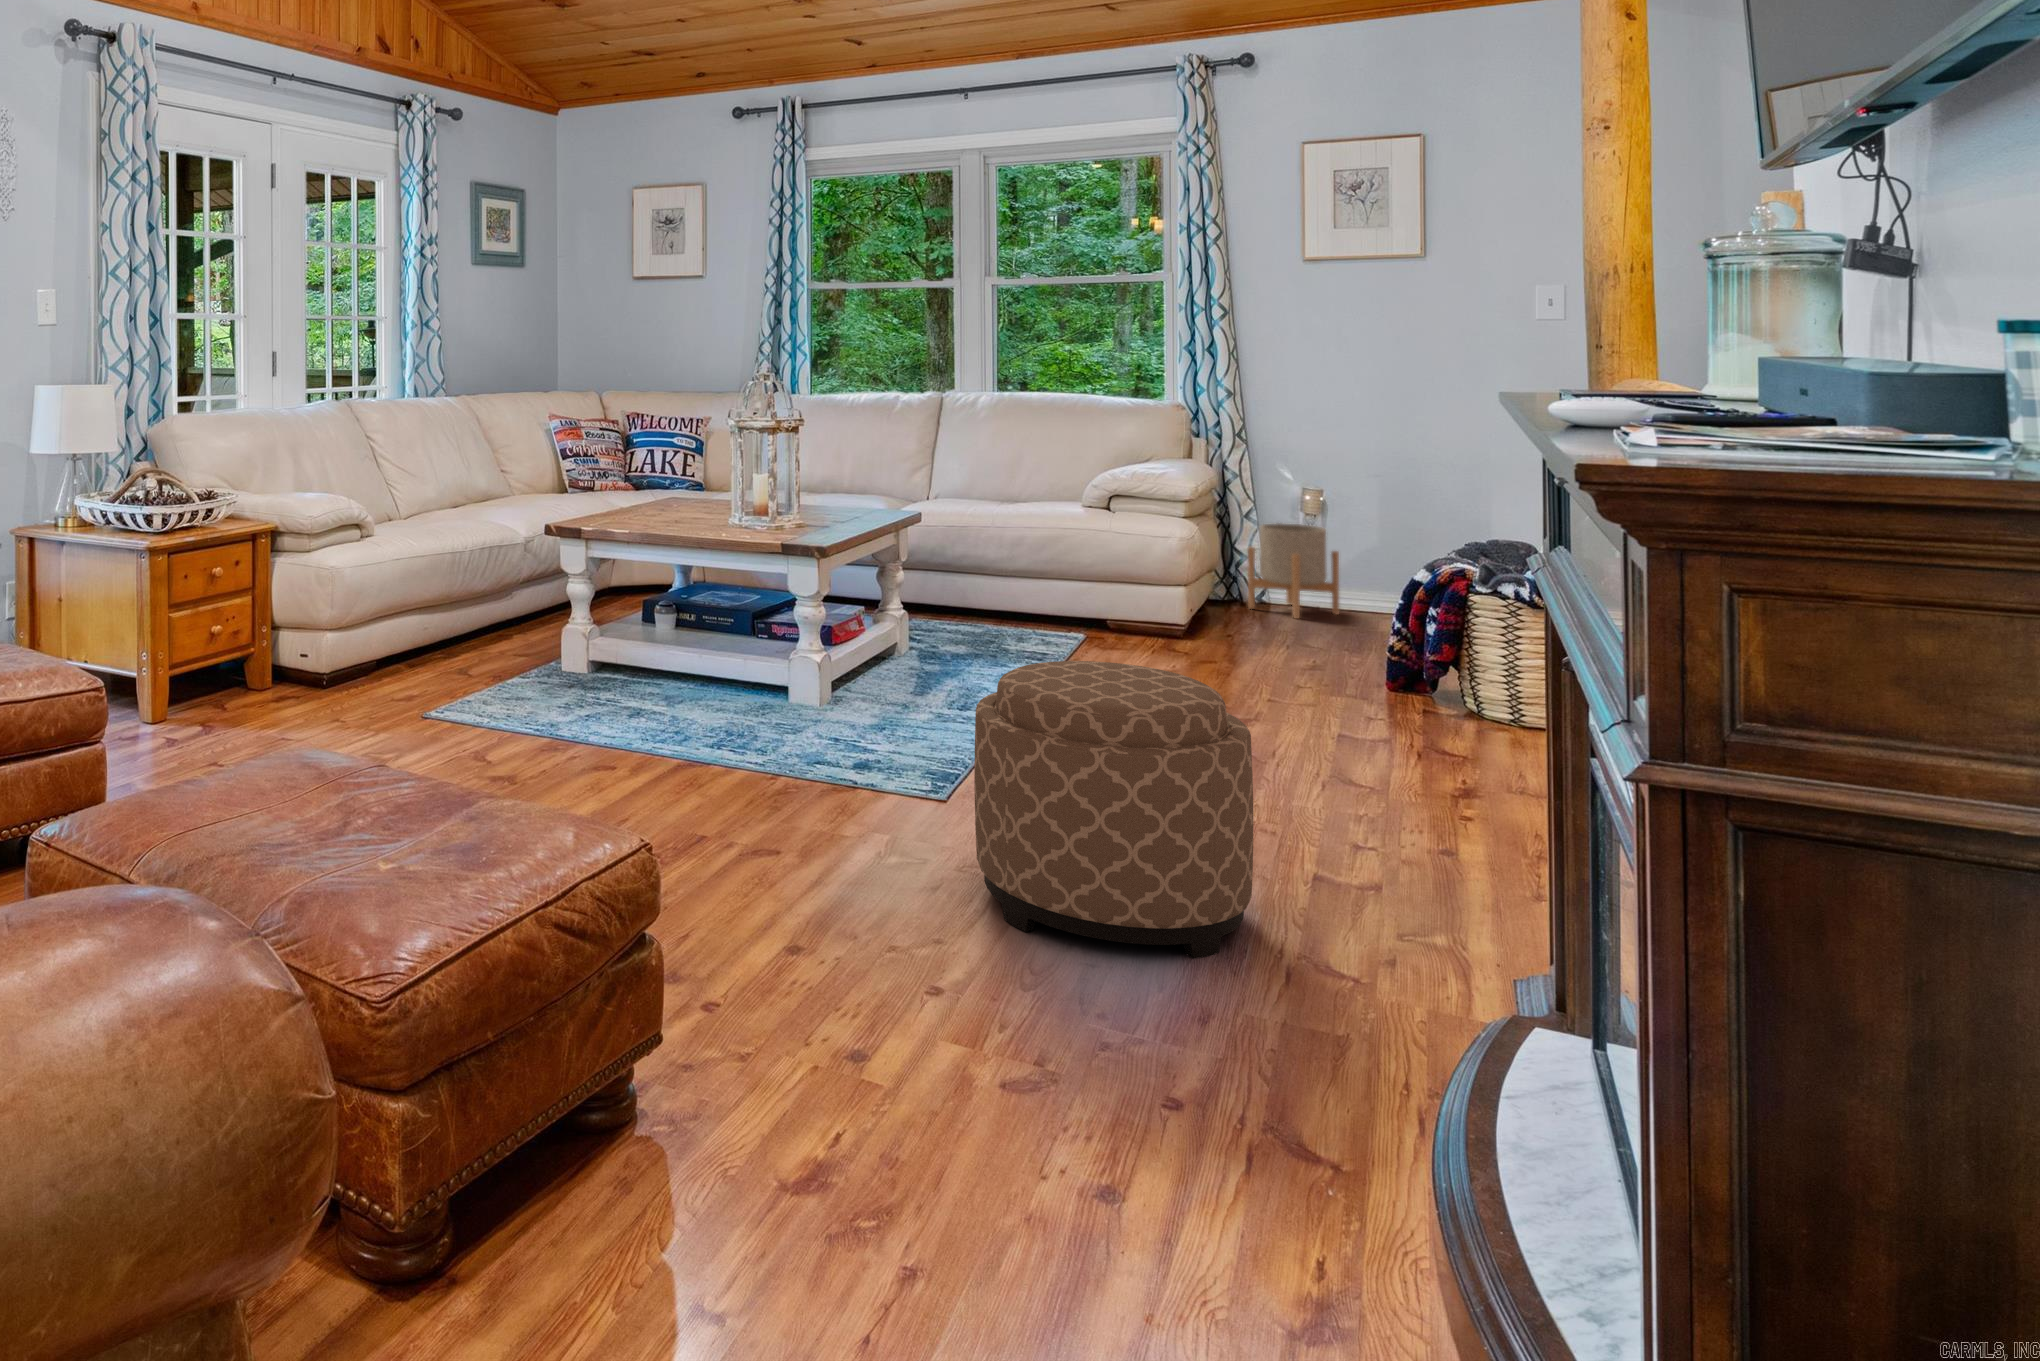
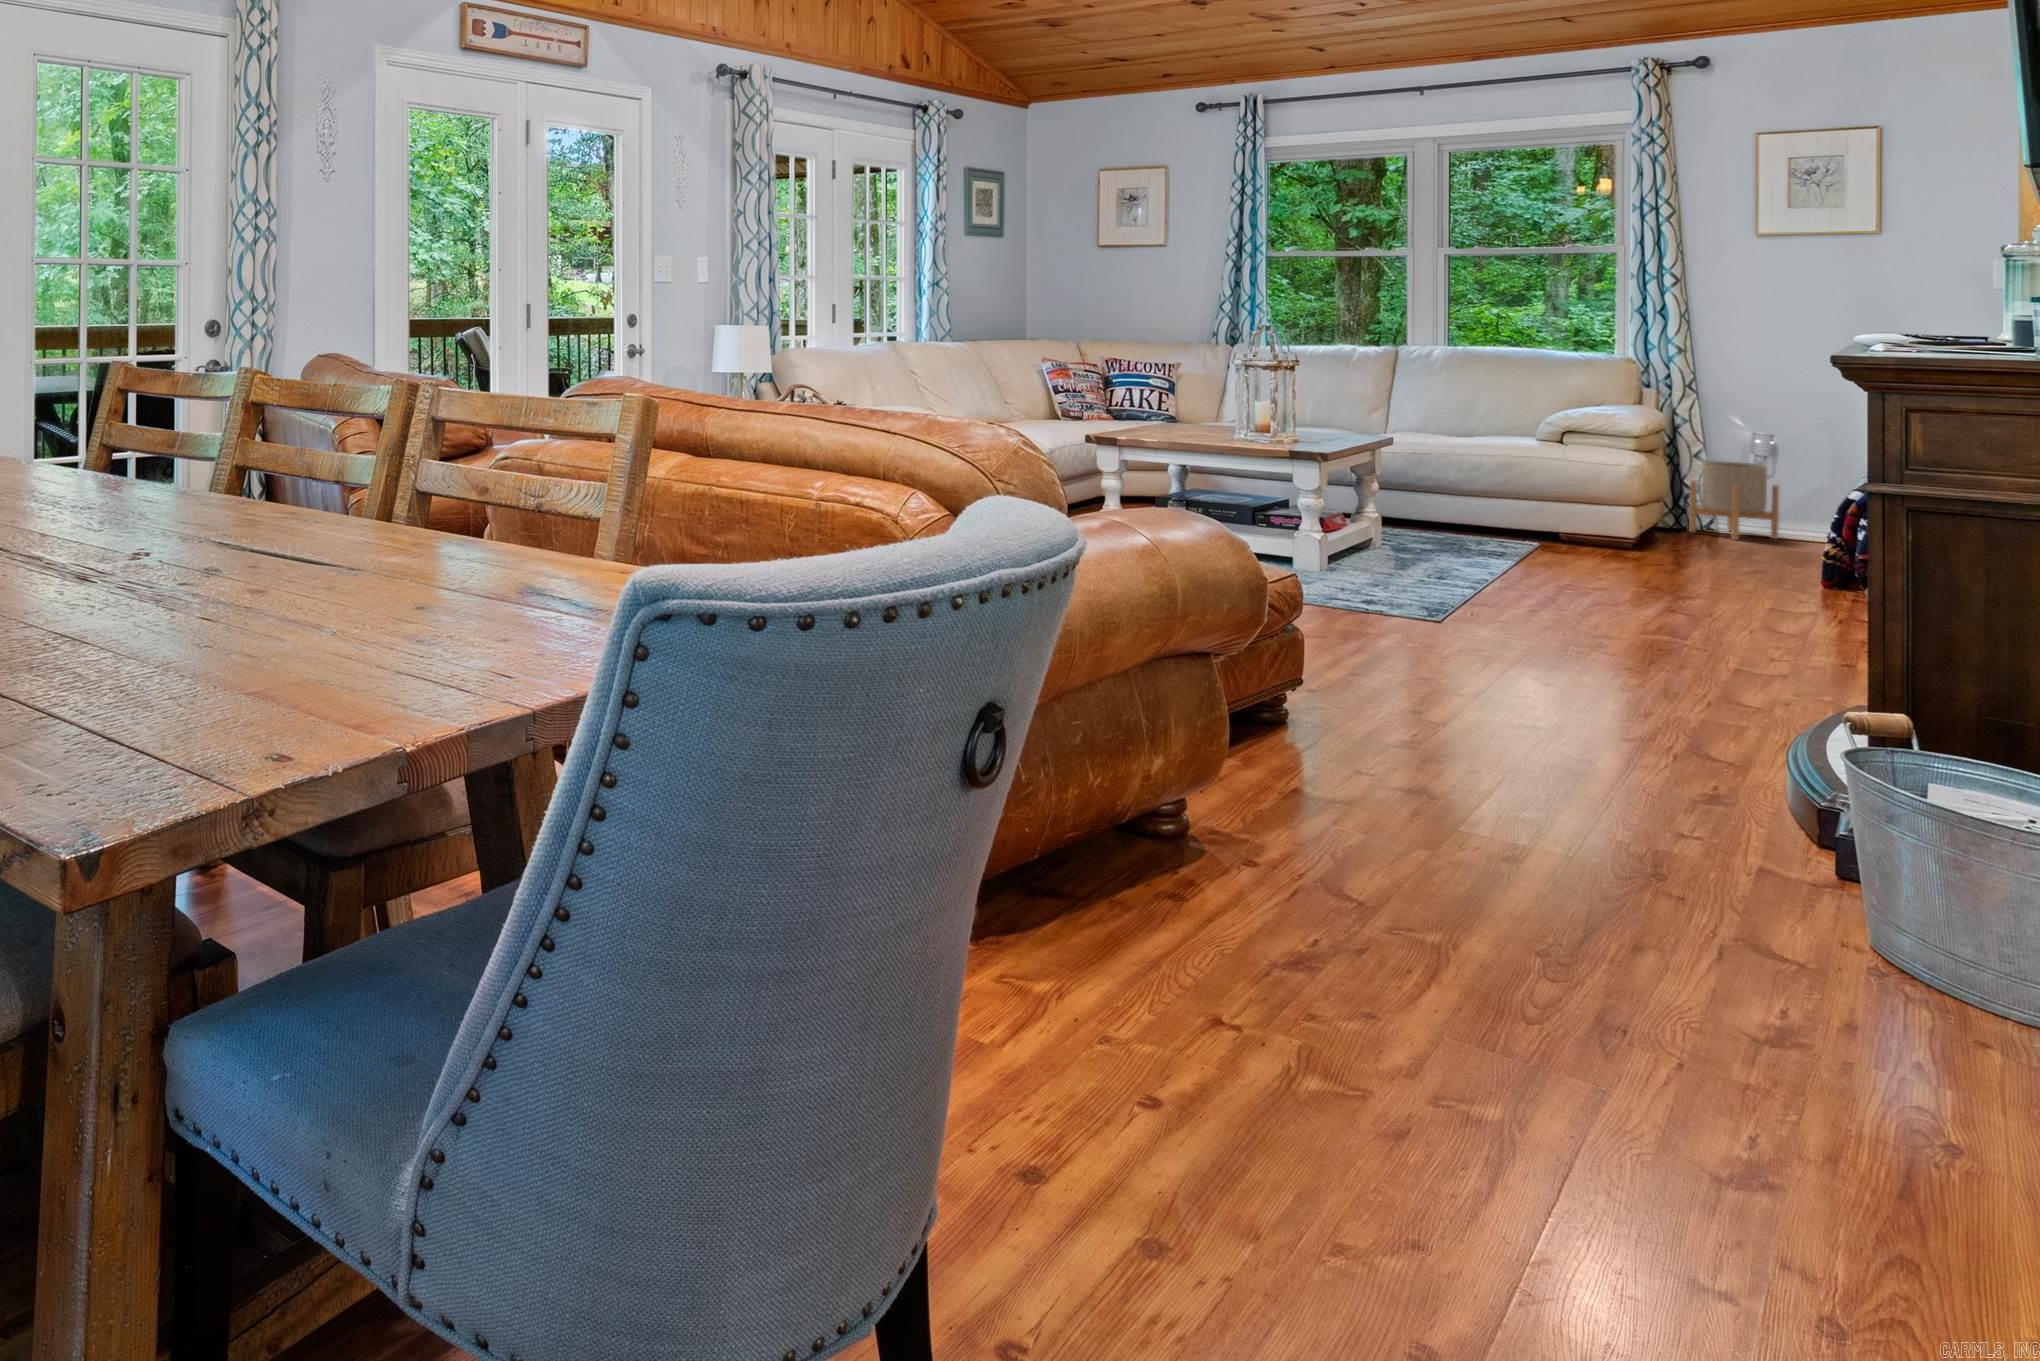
ottoman: present [974,661,1253,959] -> none [1471,514,1674,687]

